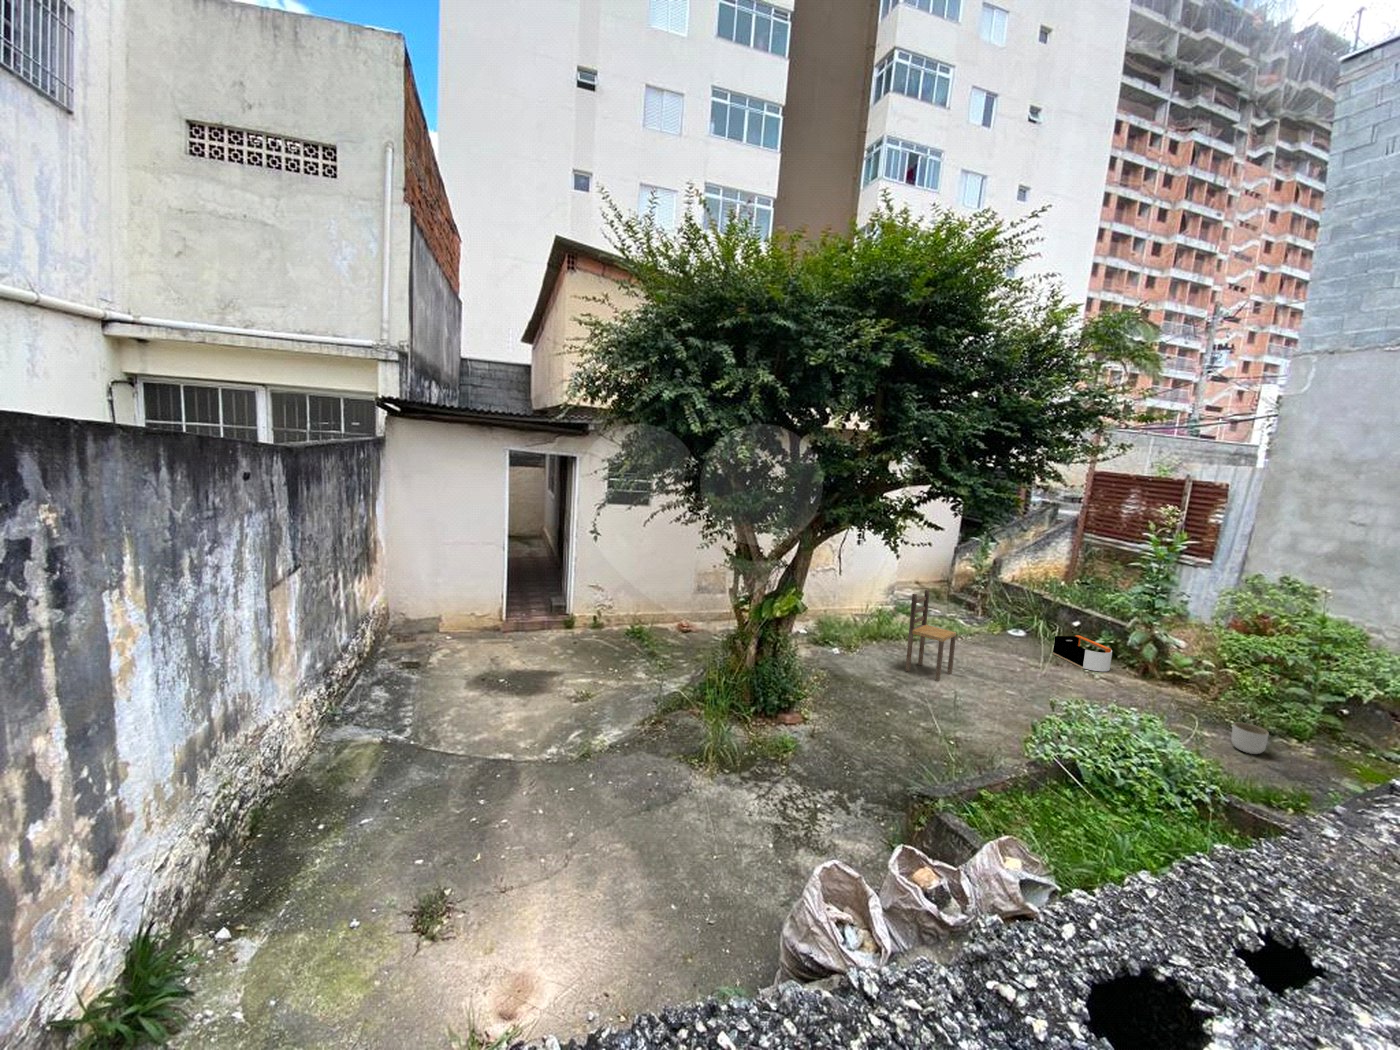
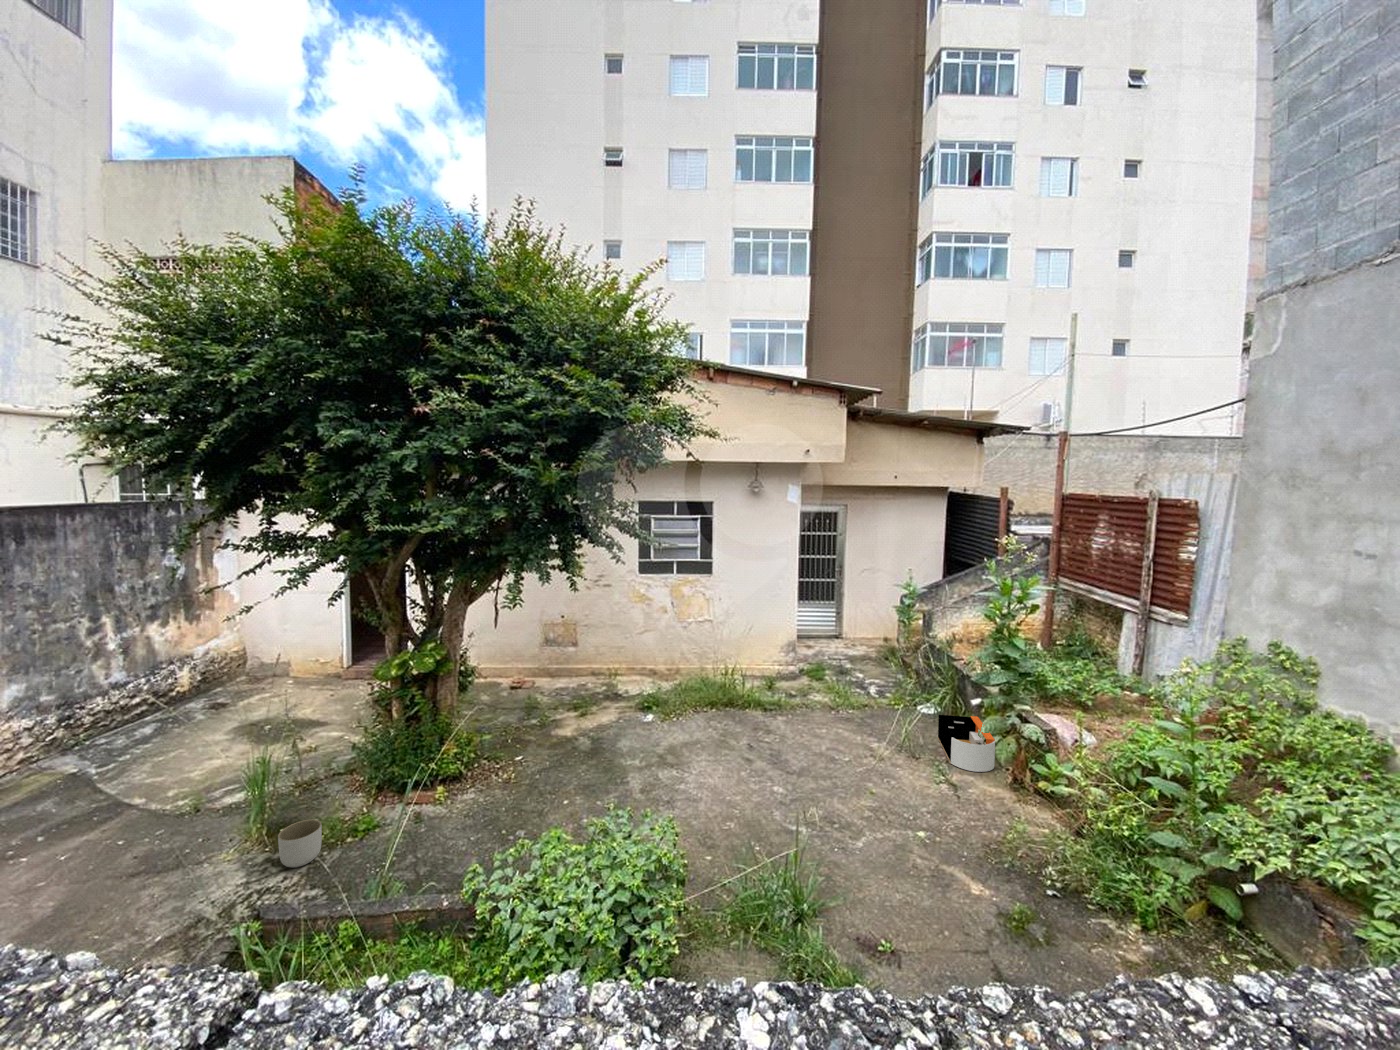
chair: present [906,590,956,681] -> none [696,642,750,760]
planter: present [1231,722,1269,754] -> present [278,819,322,868]

